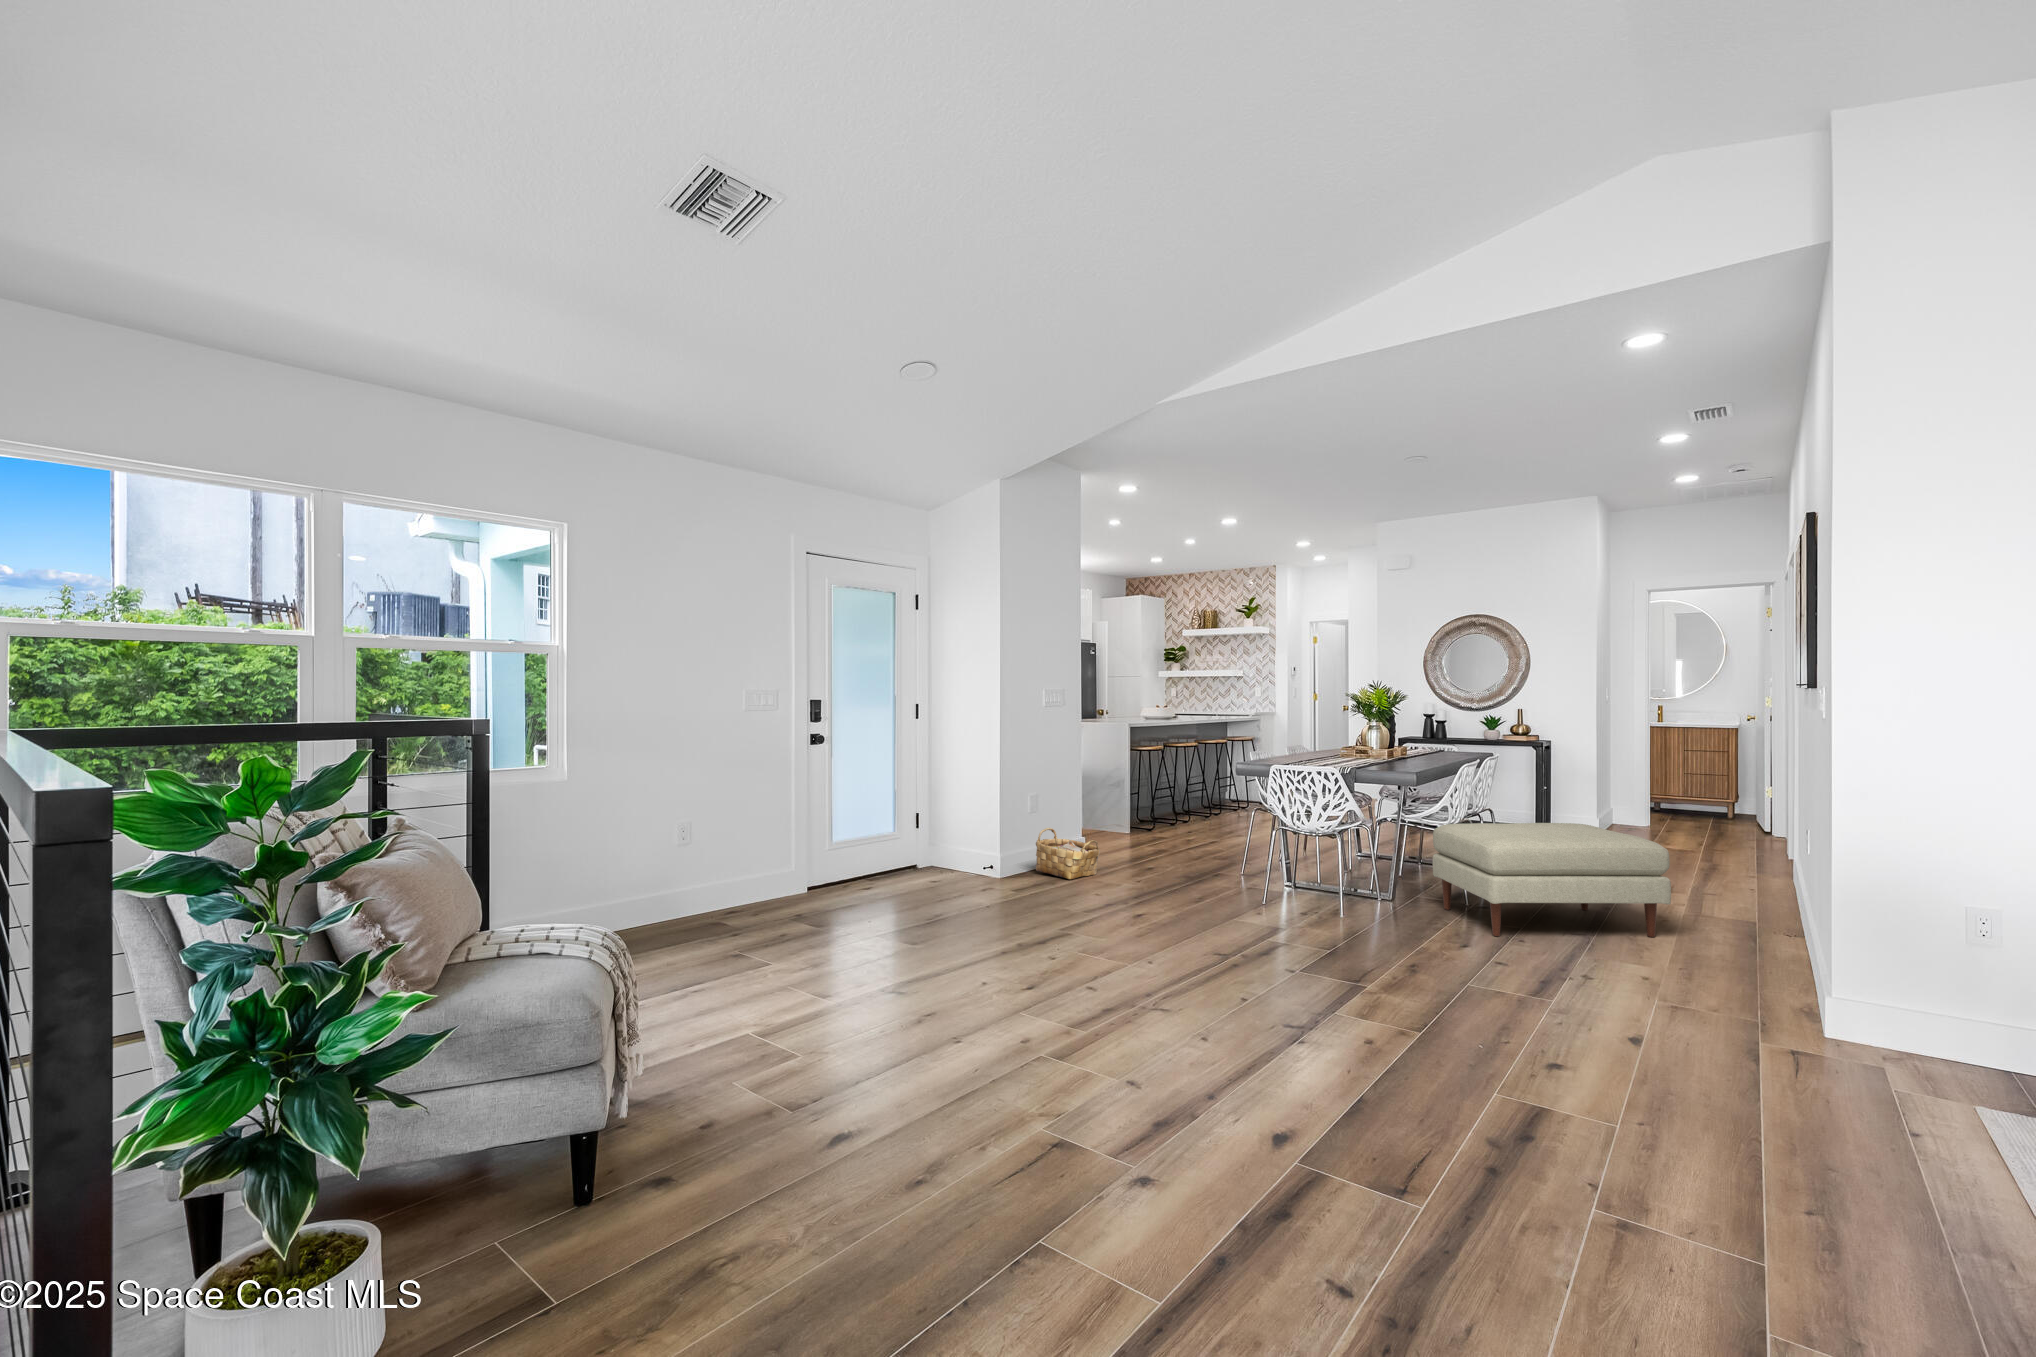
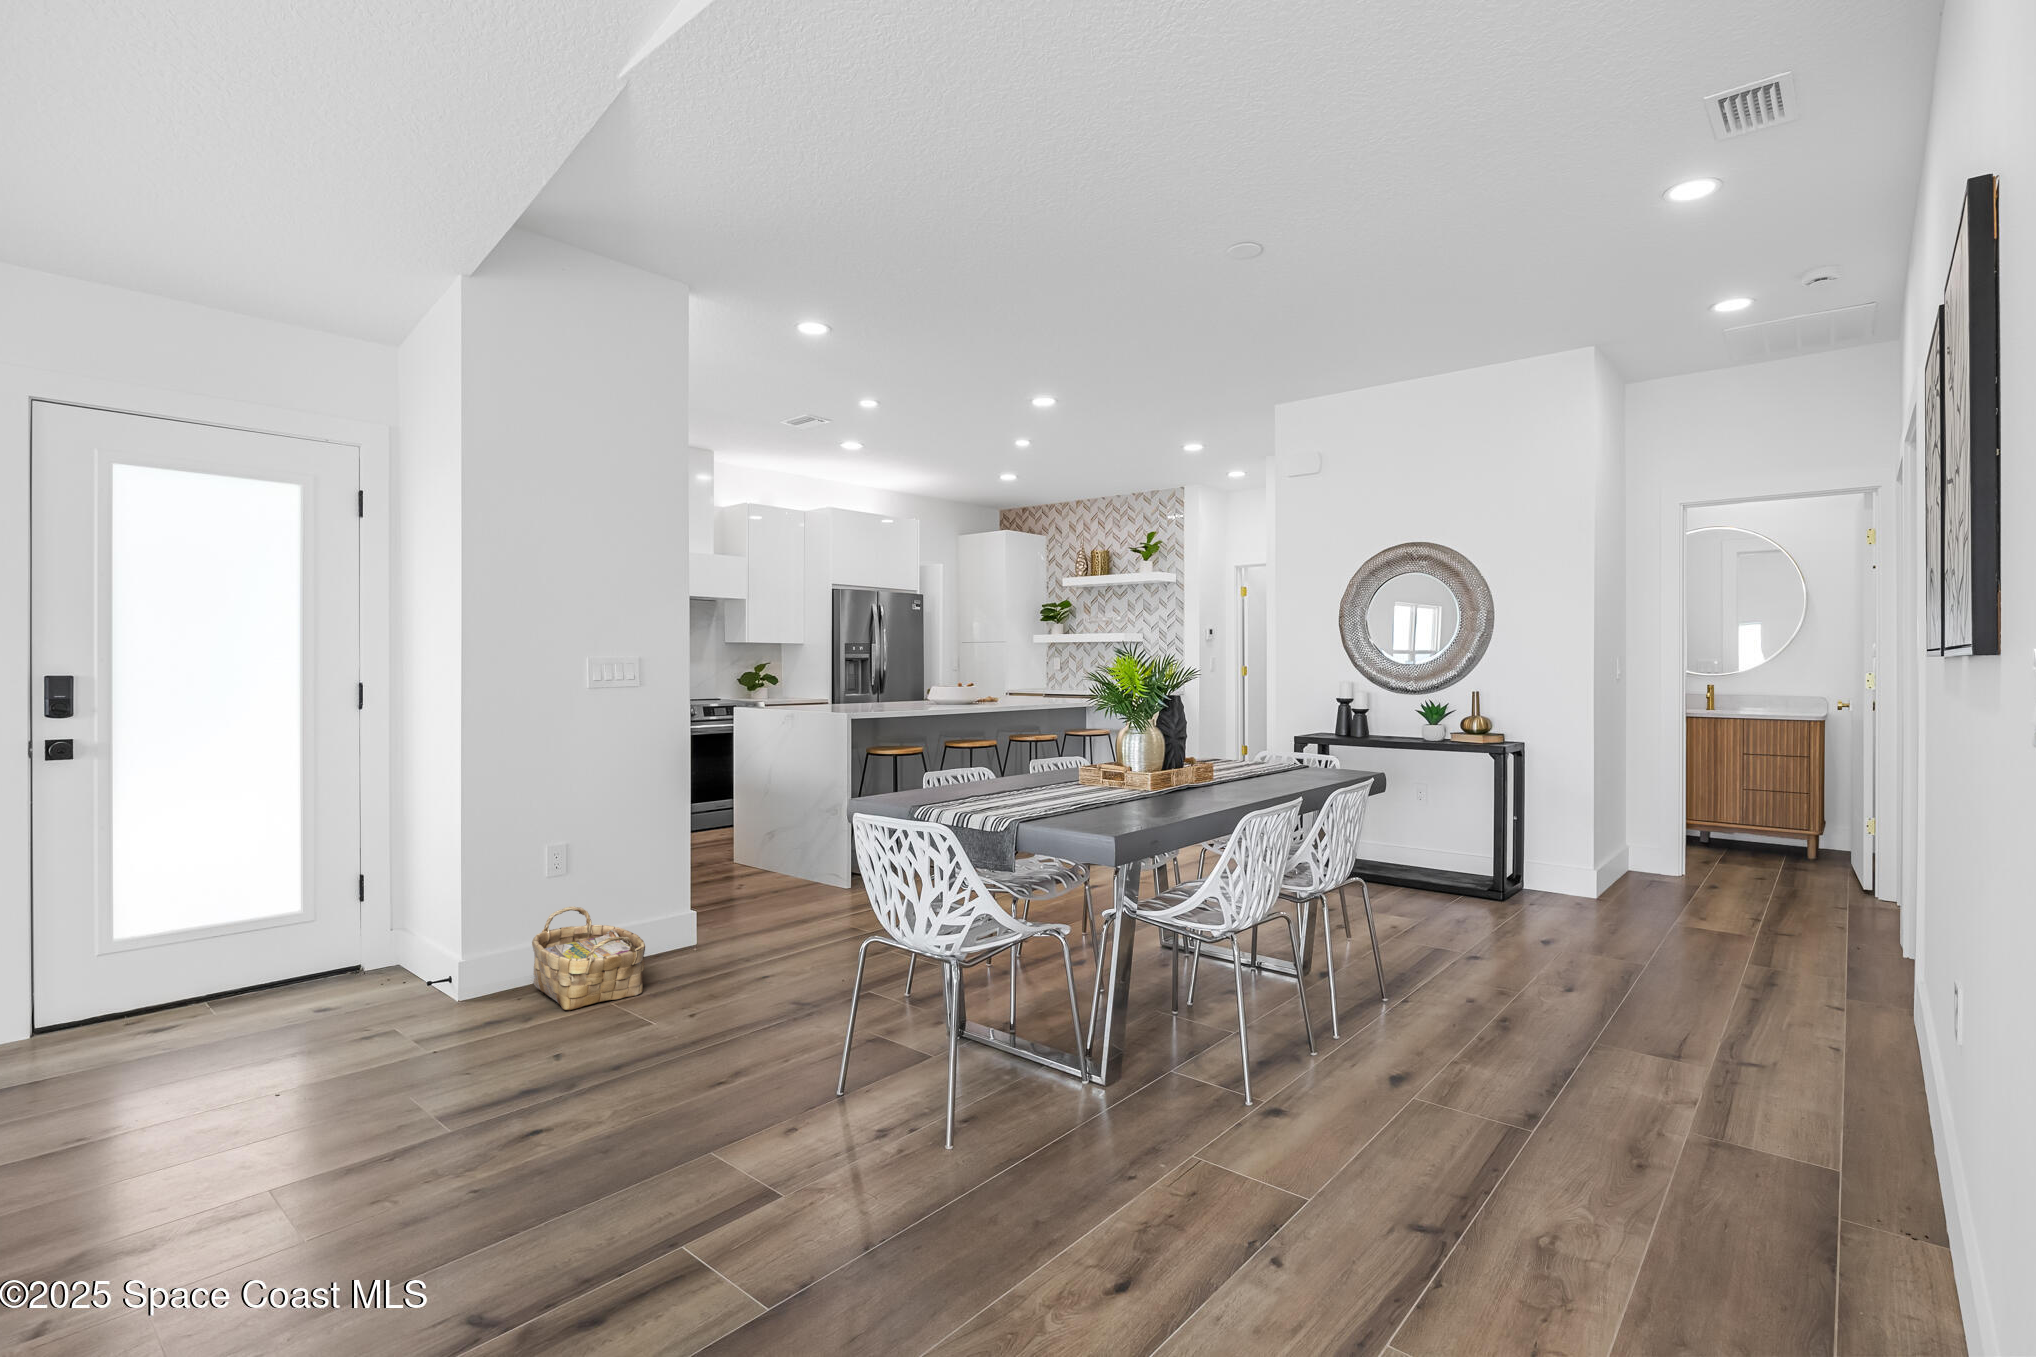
ottoman: present [1433,823,1671,937] -> none [1169,940,1635,1251]

